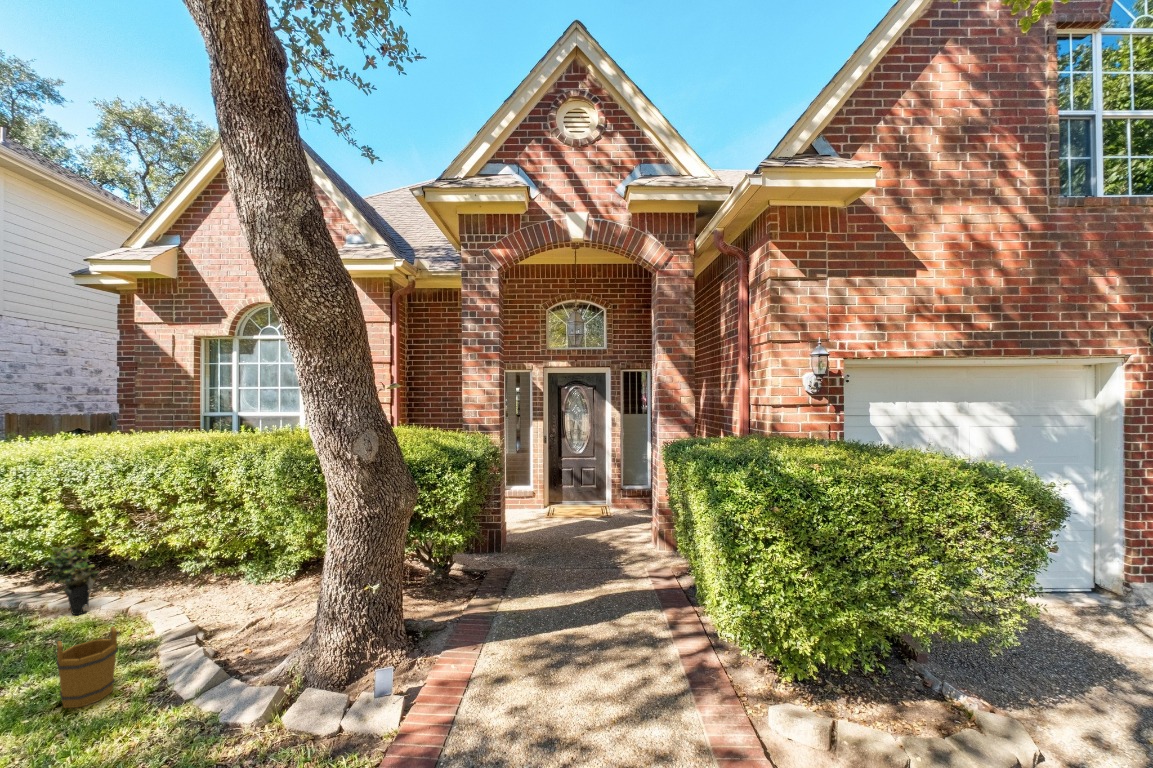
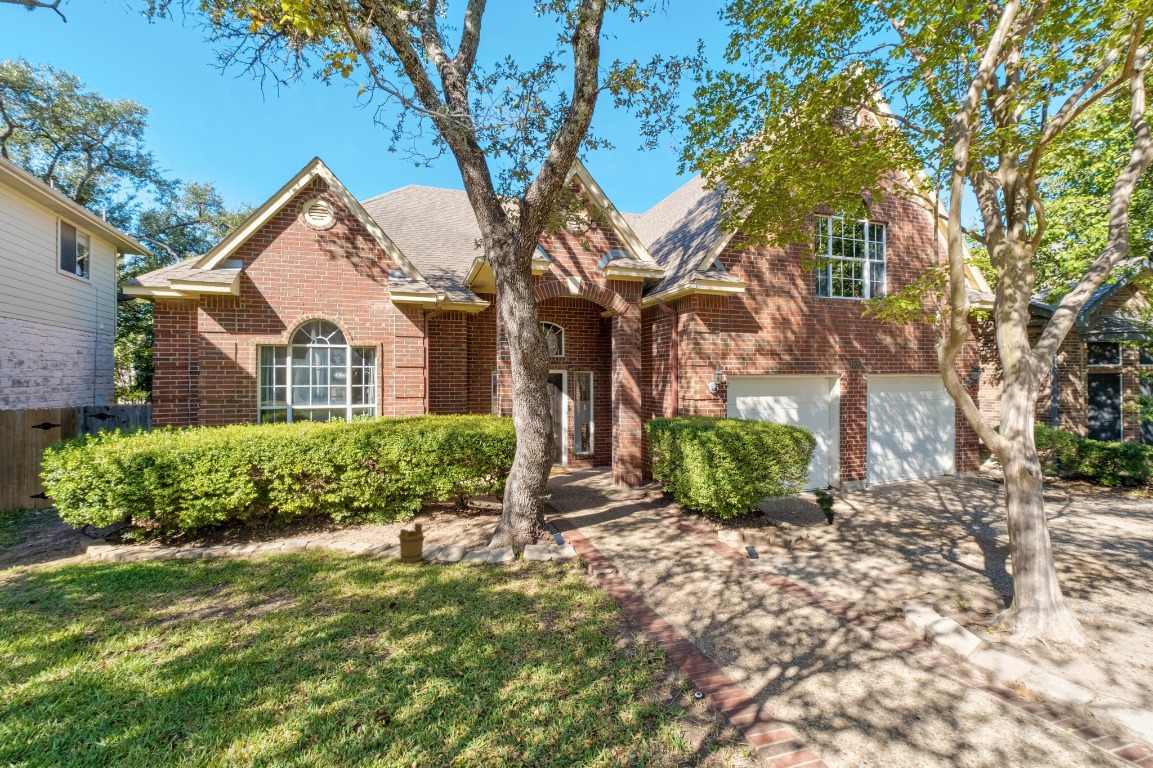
potted plant: present [45,542,99,615] -> present [814,487,835,524]

